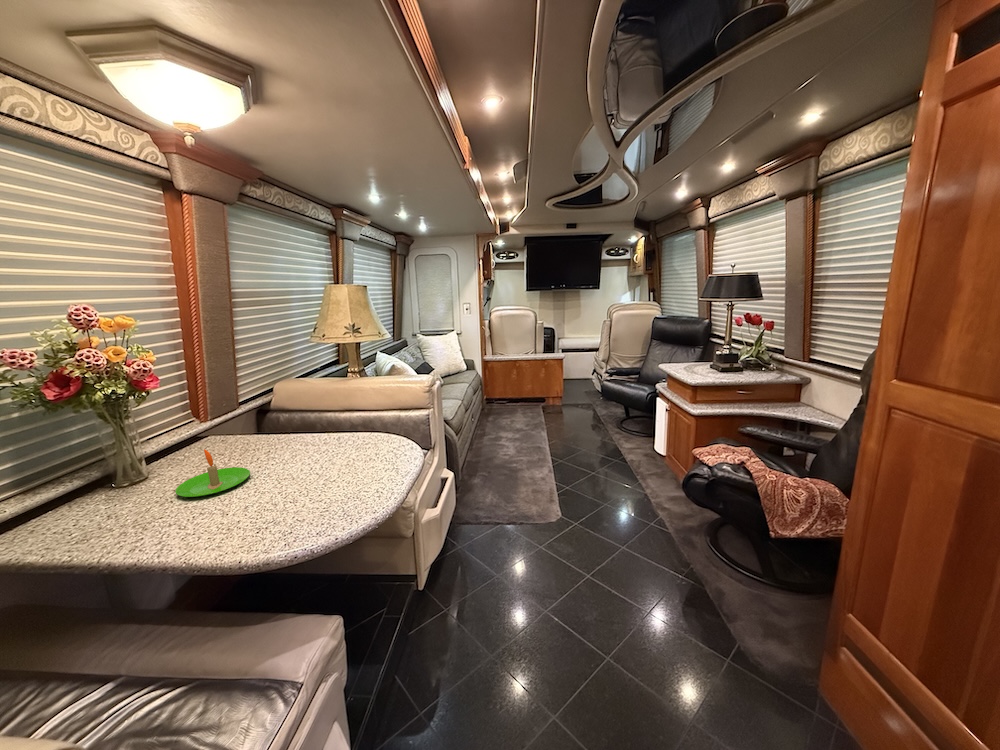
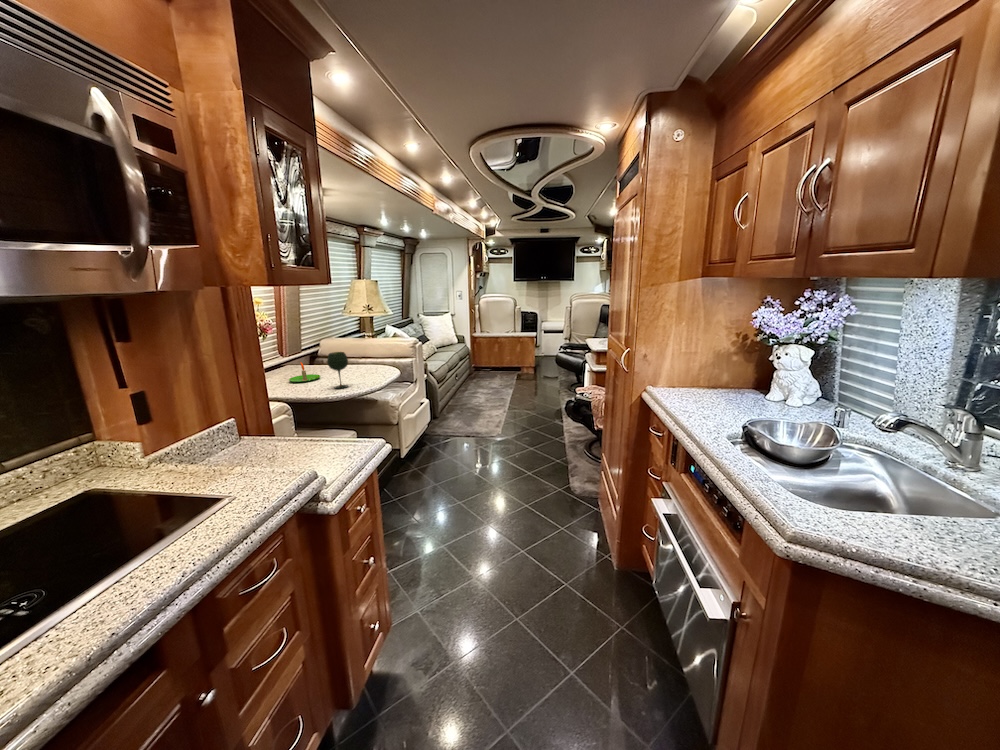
wine glass: none [249,441,303,533] -> present [327,352,348,389]

